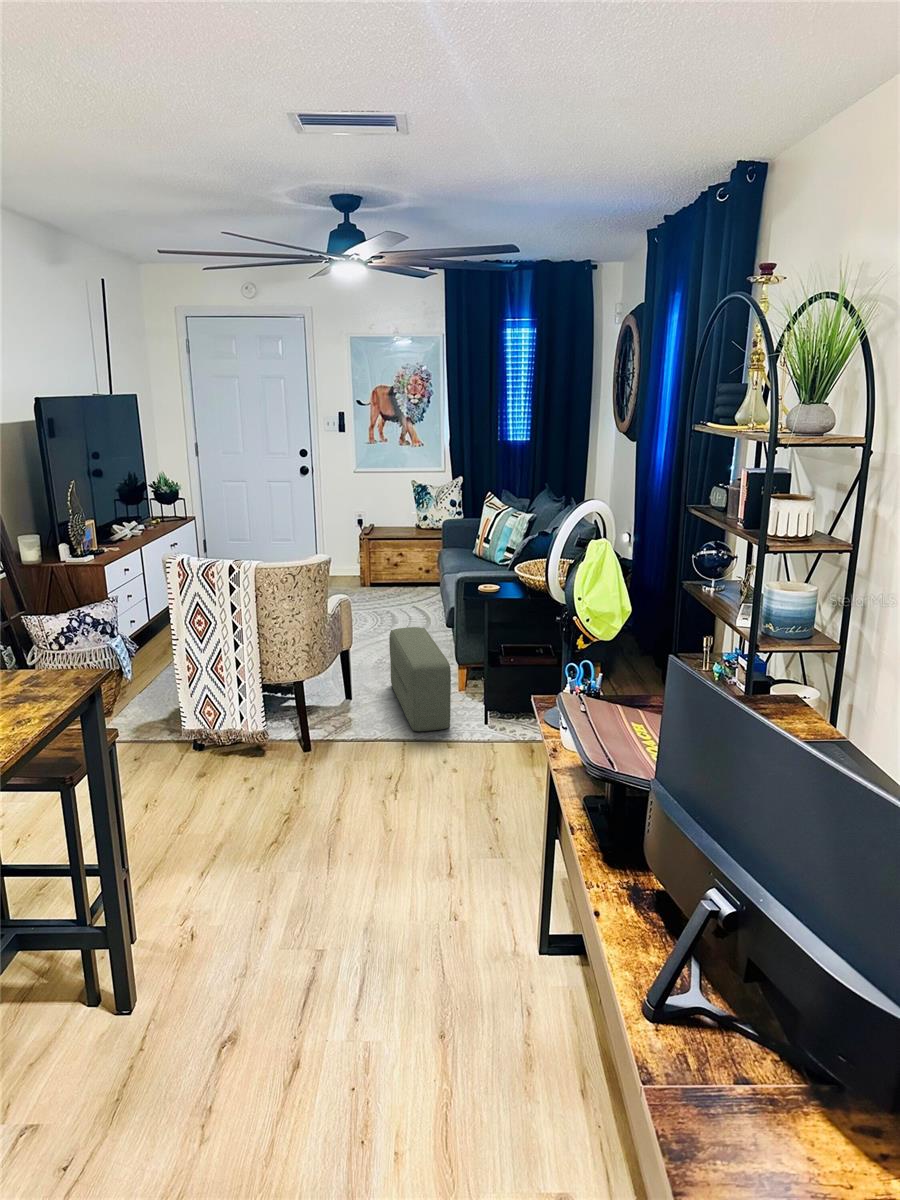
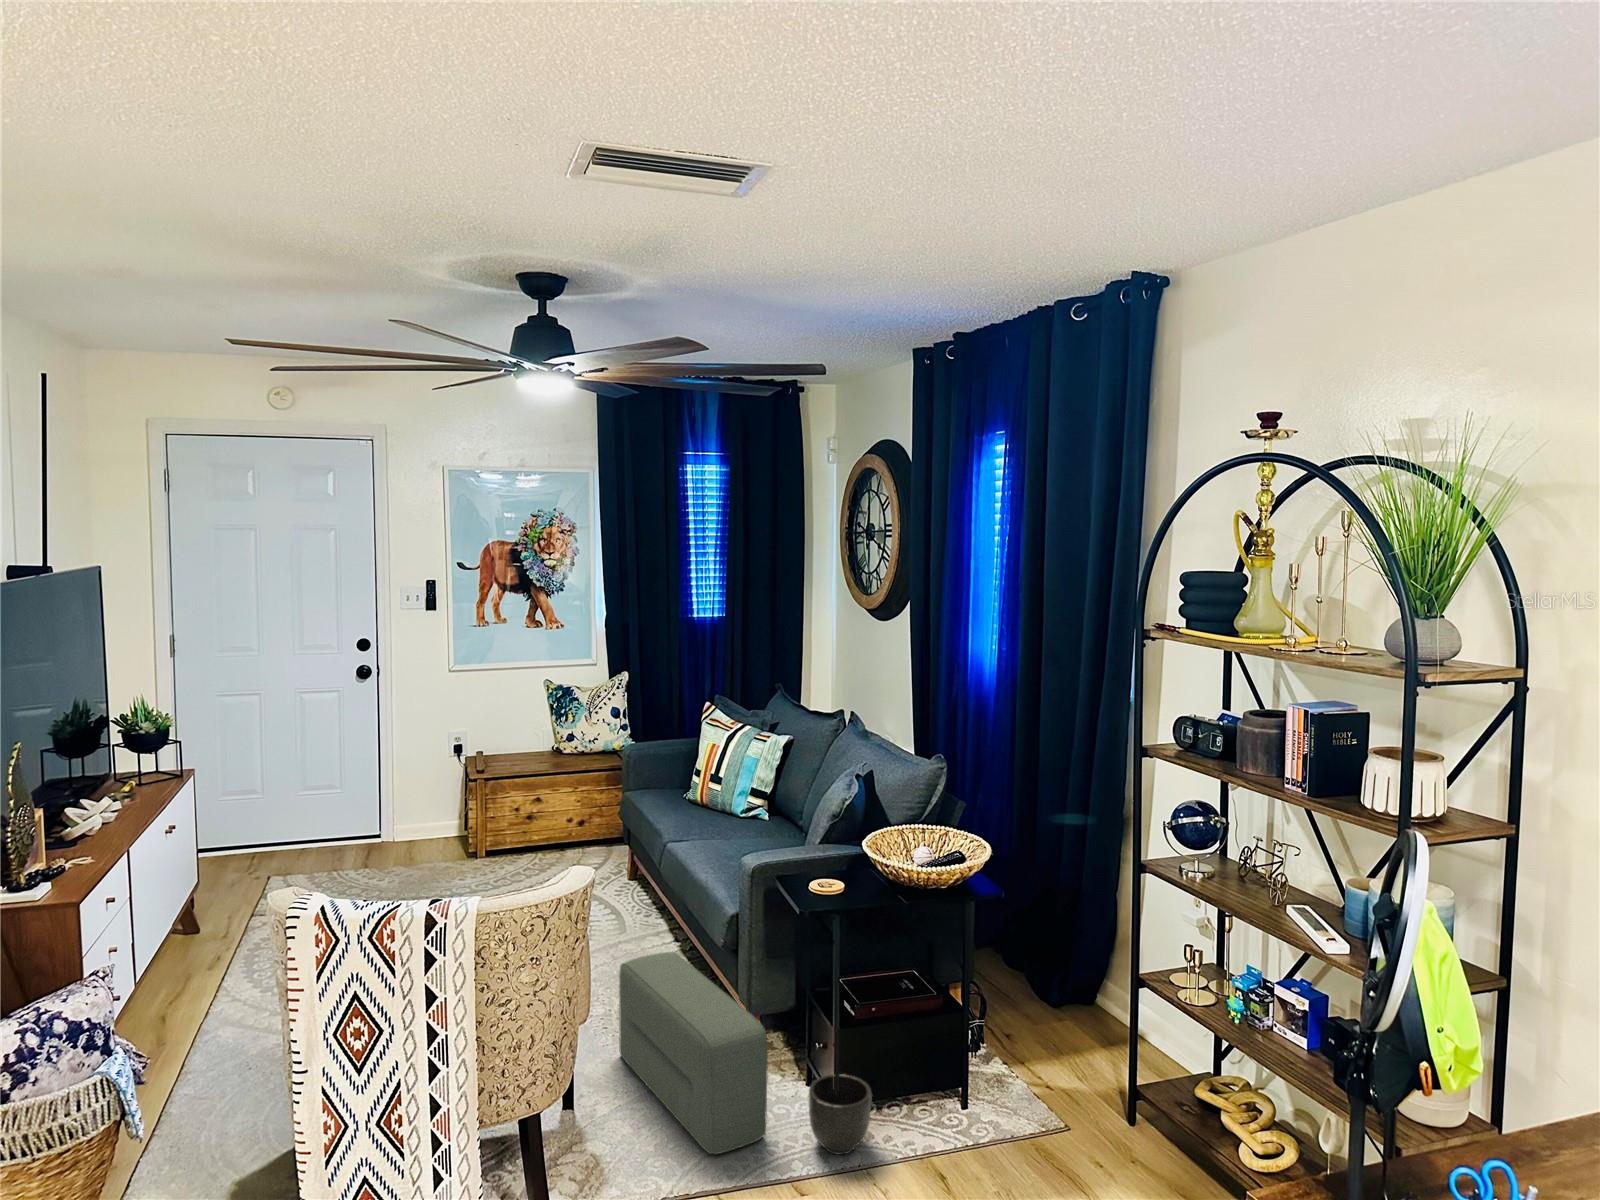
planter: none [472,697,510,741] -> present [809,1074,872,1155]

